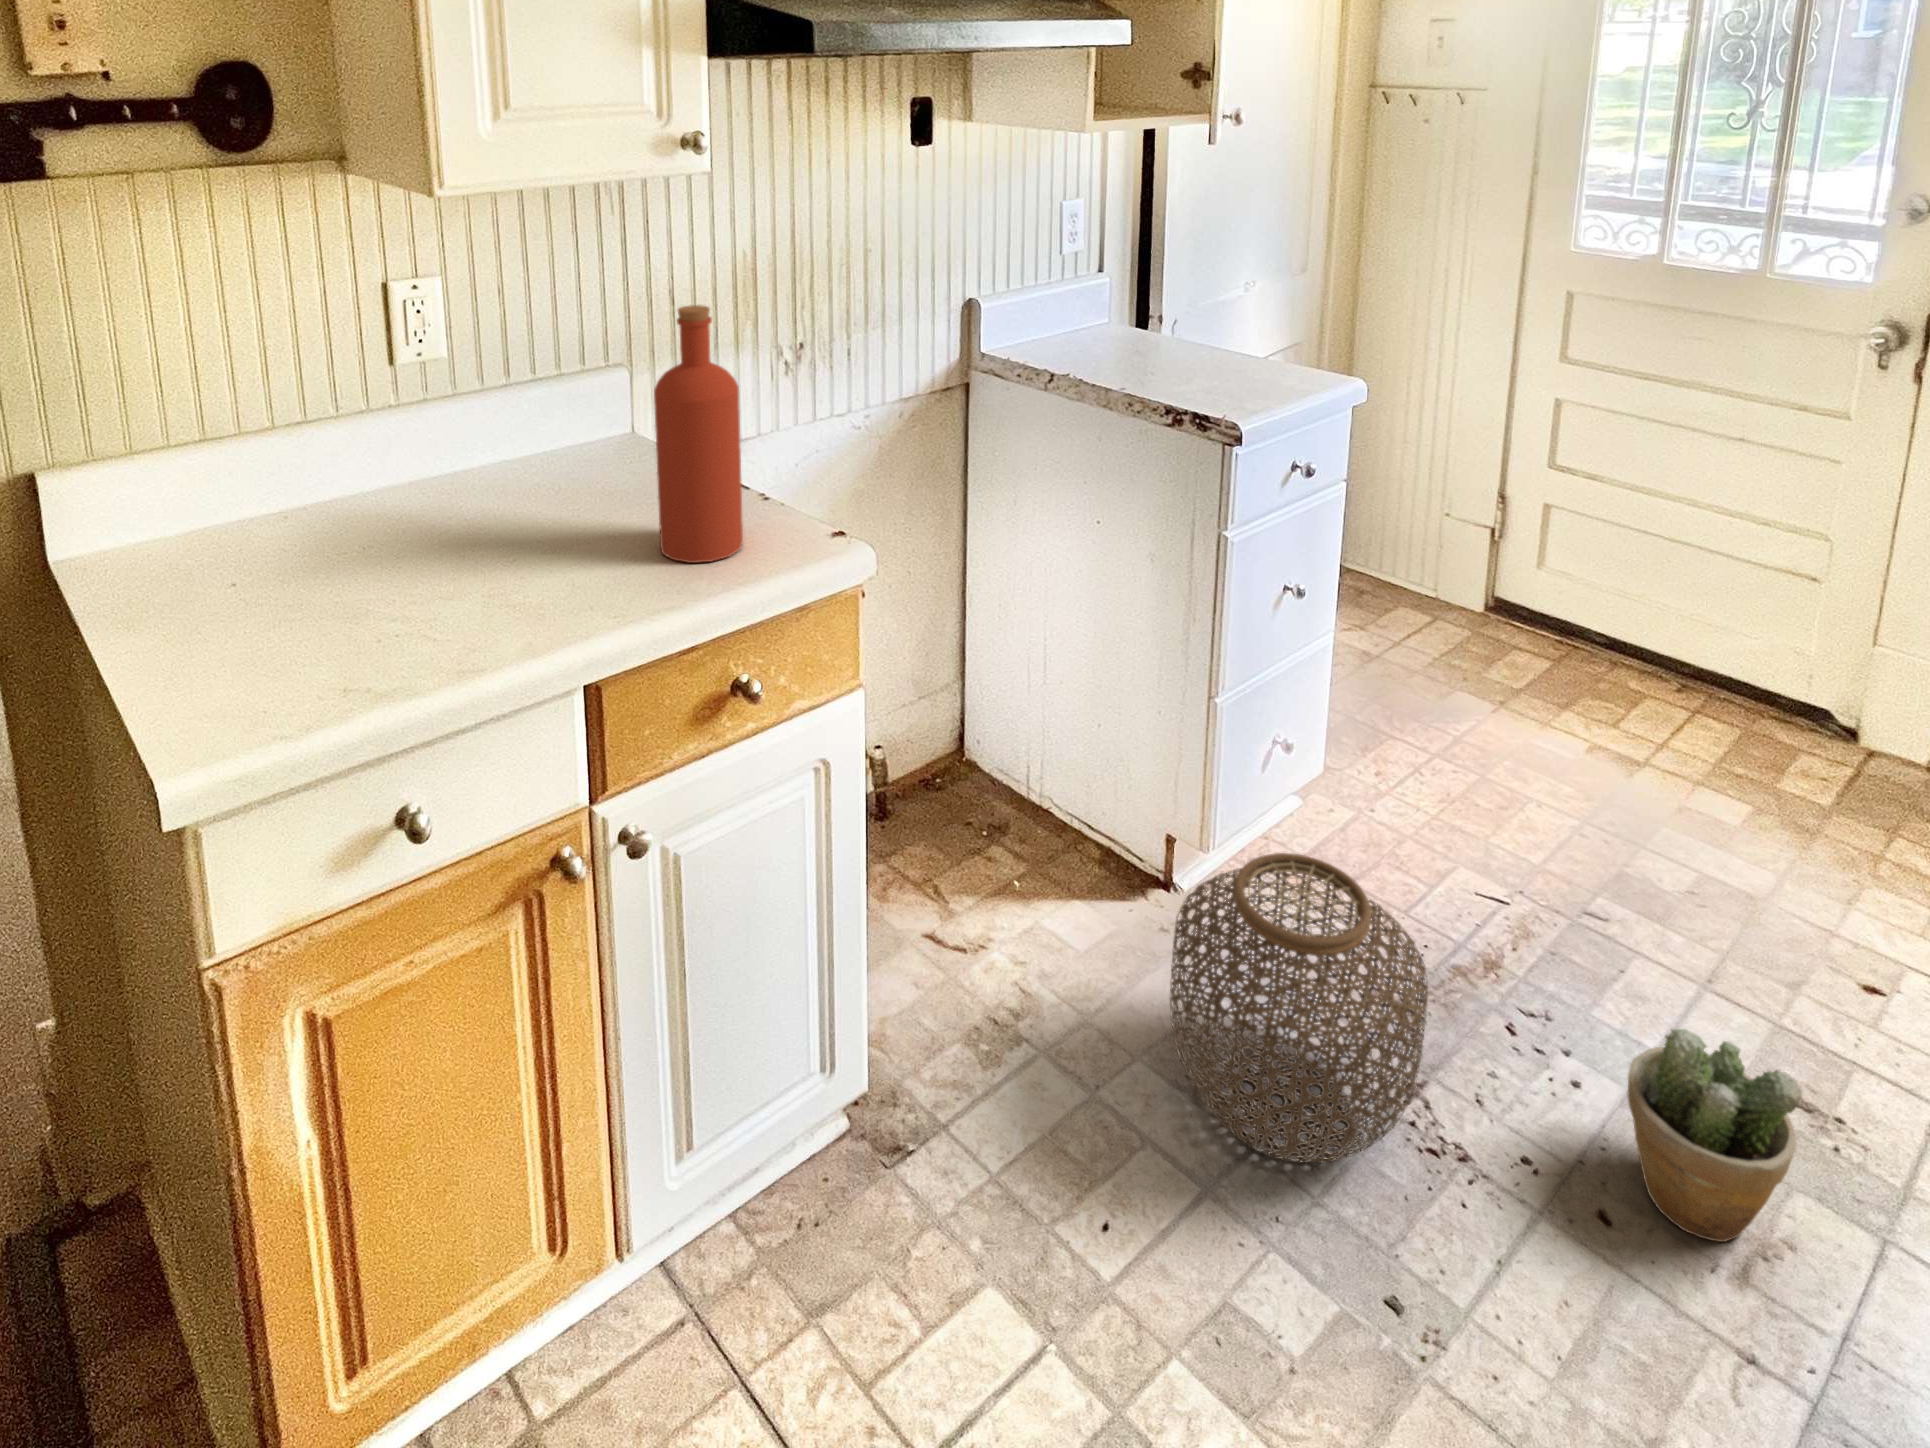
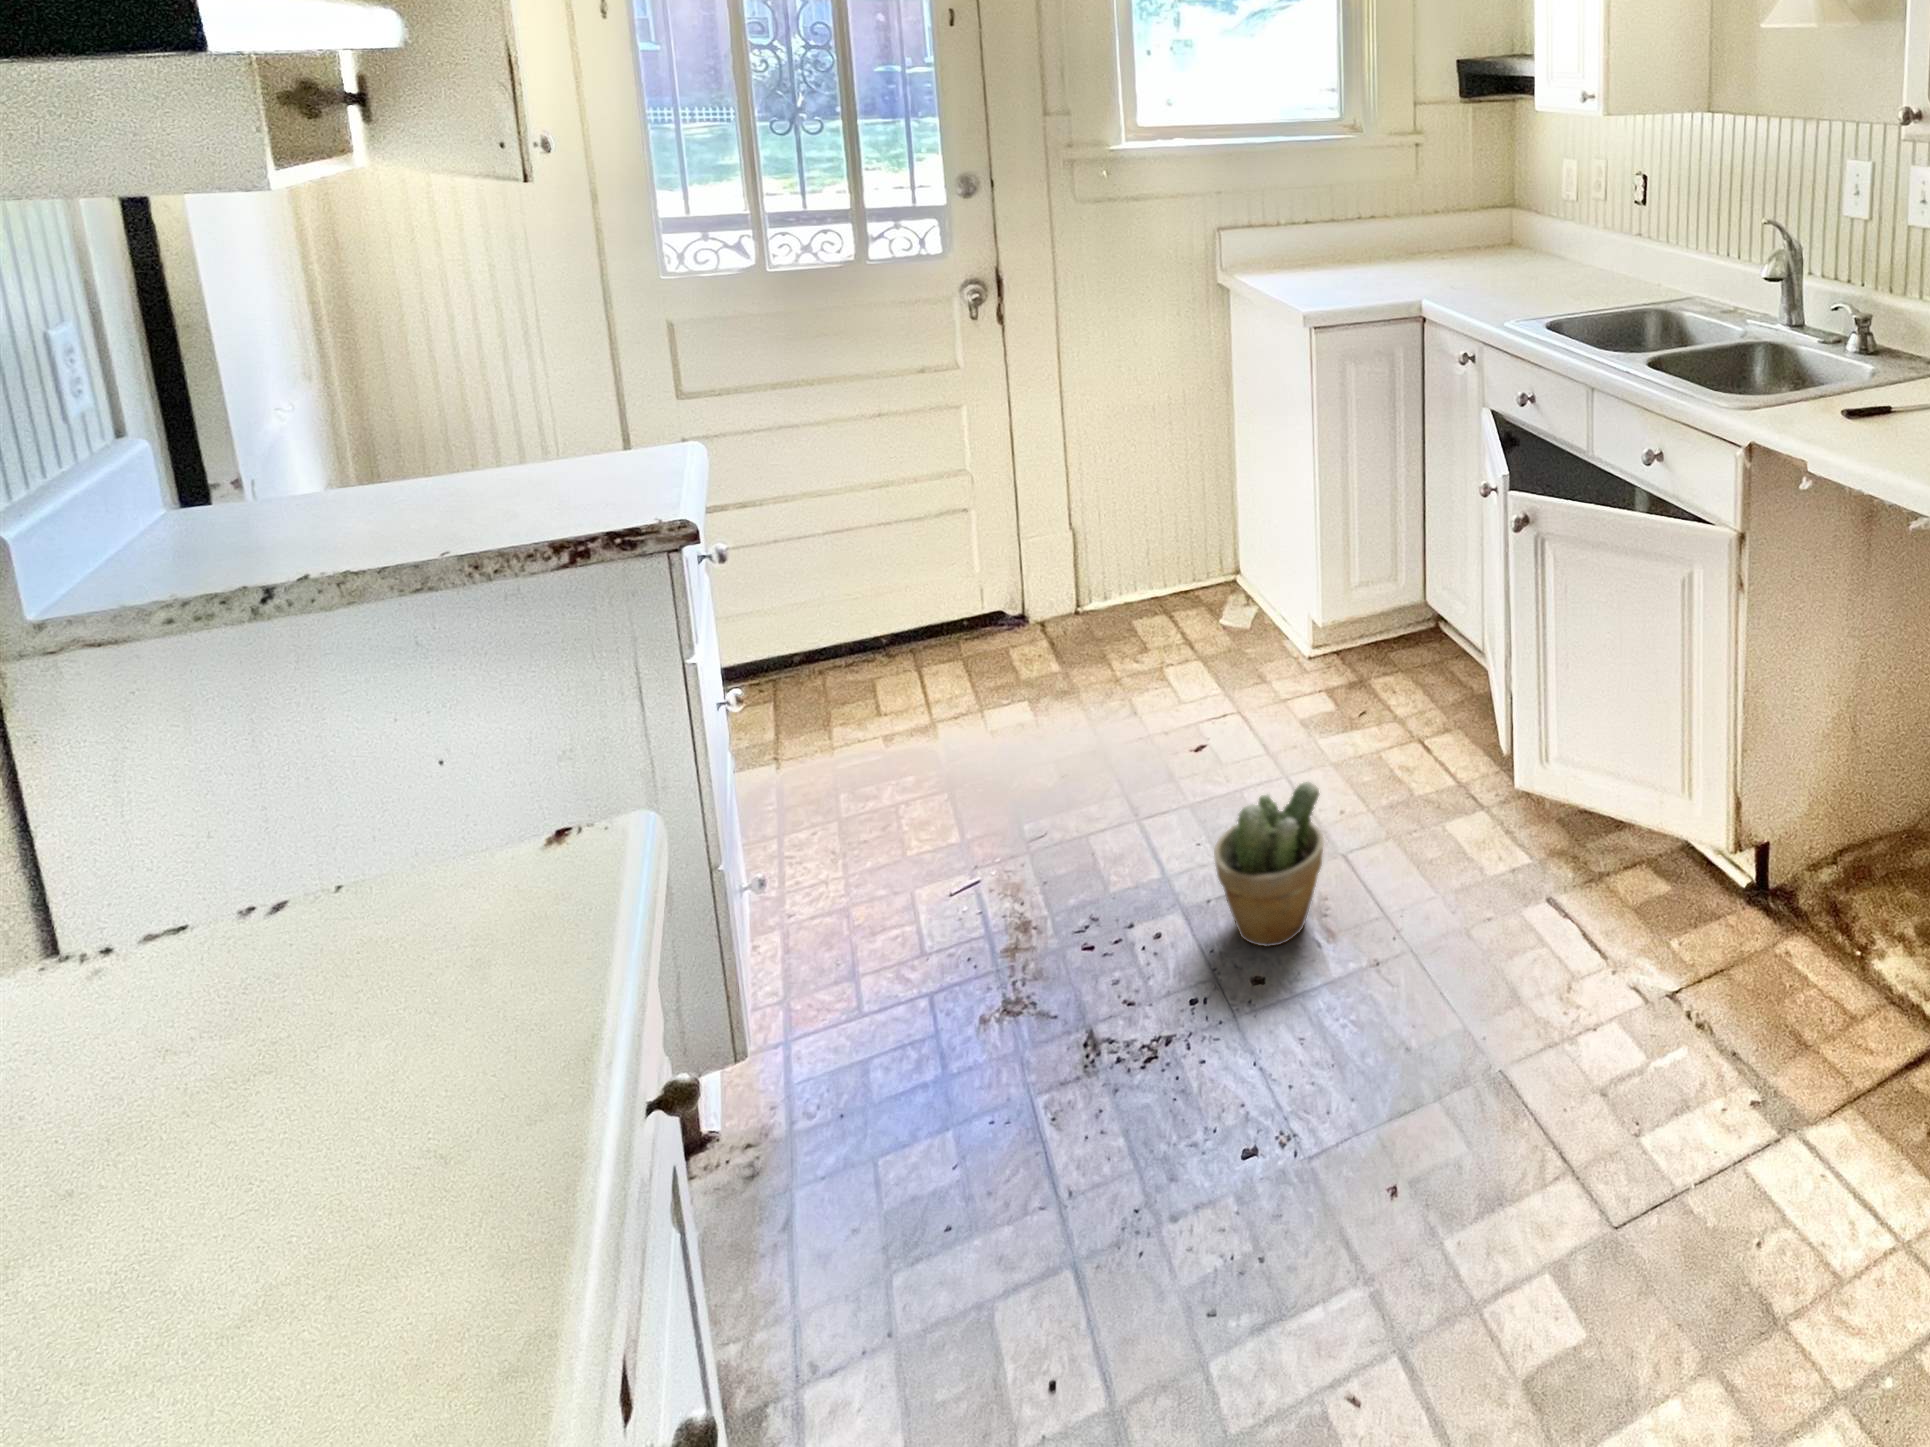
bottle: present [654,305,743,563] -> none [215,563,478,1062]
woven basket: present [1170,853,1428,1163] -> none [891,884,1163,1207]

